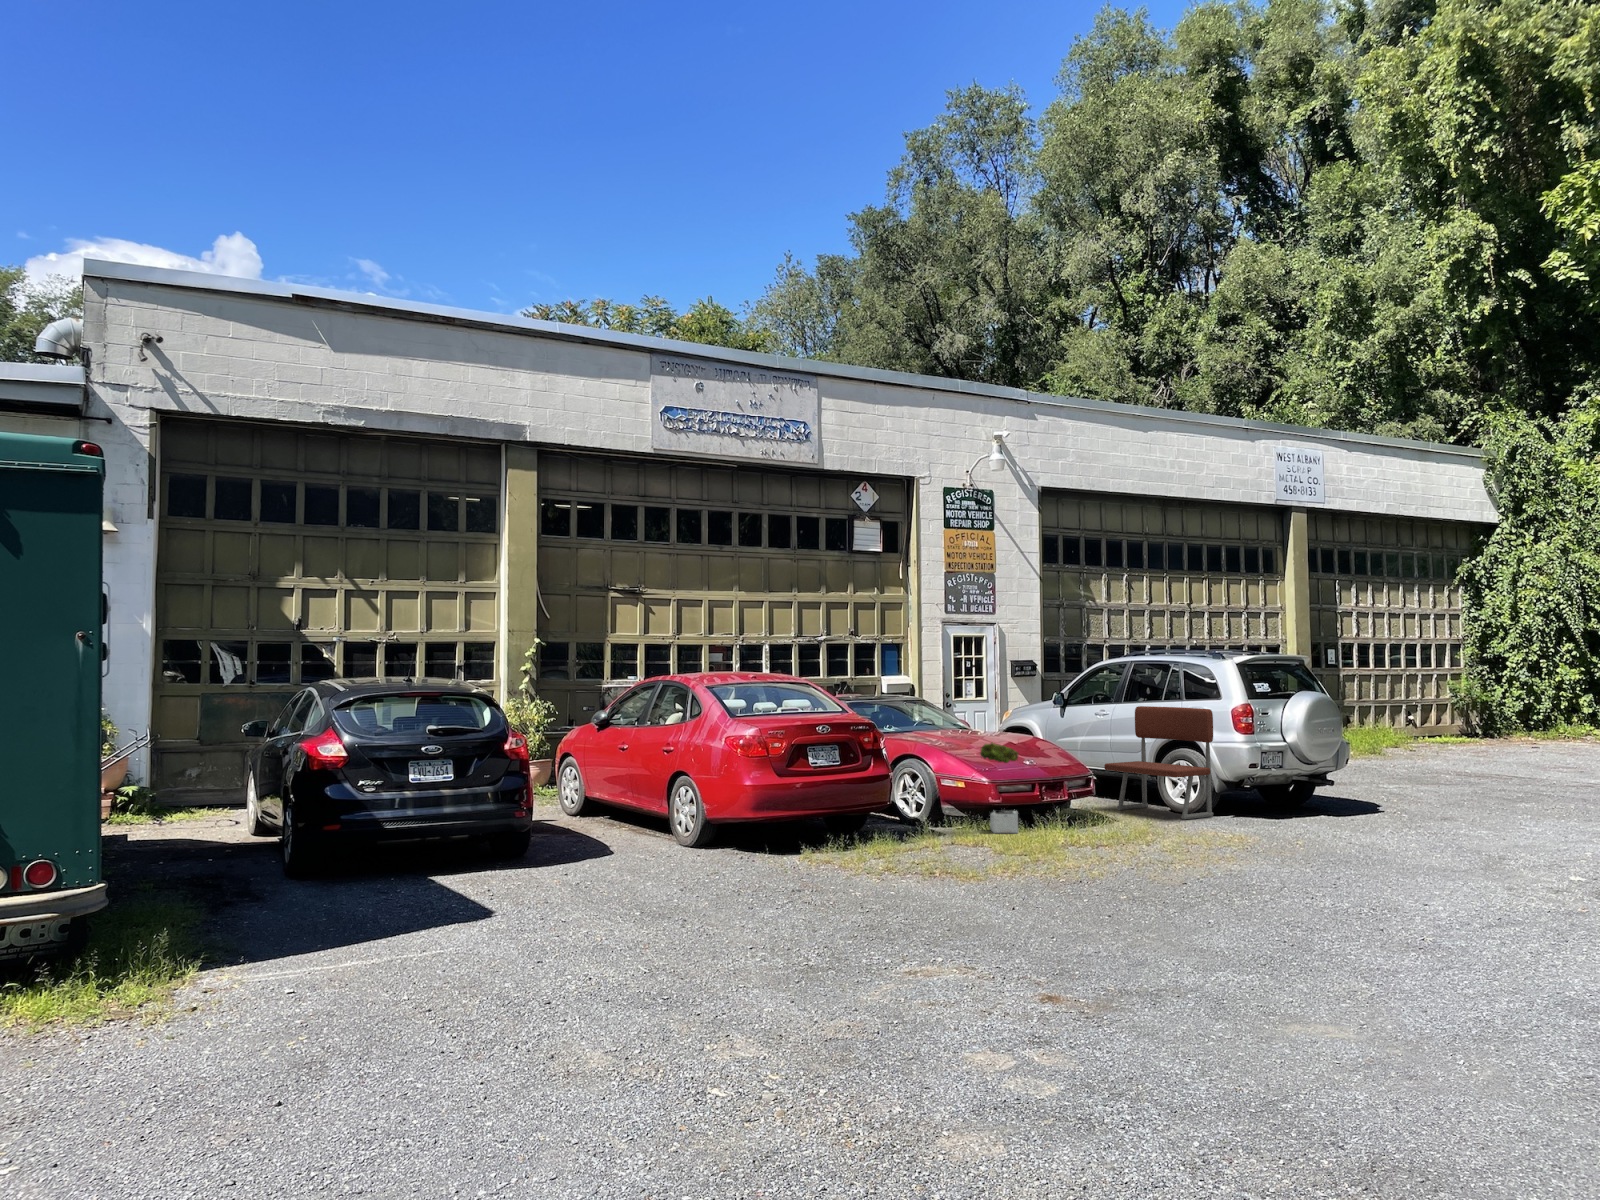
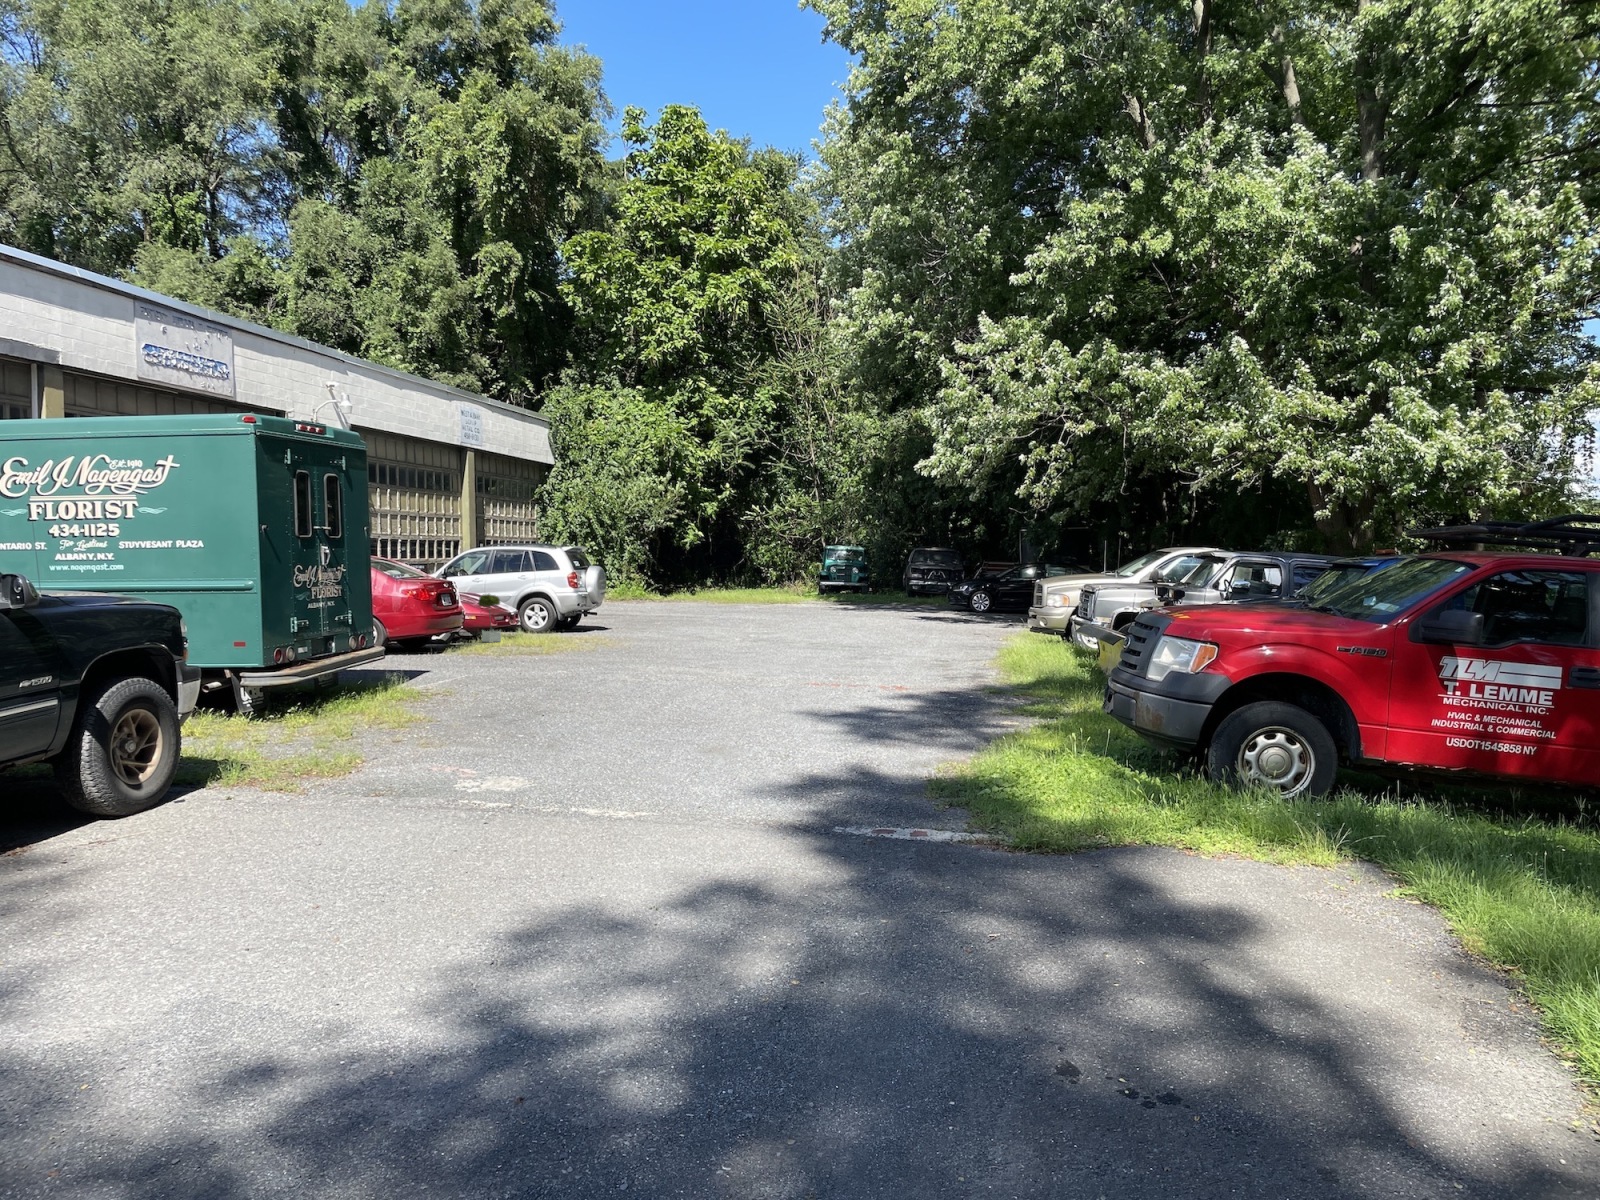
bench: present [1104,706,1213,819] -> none [501,575,560,633]

